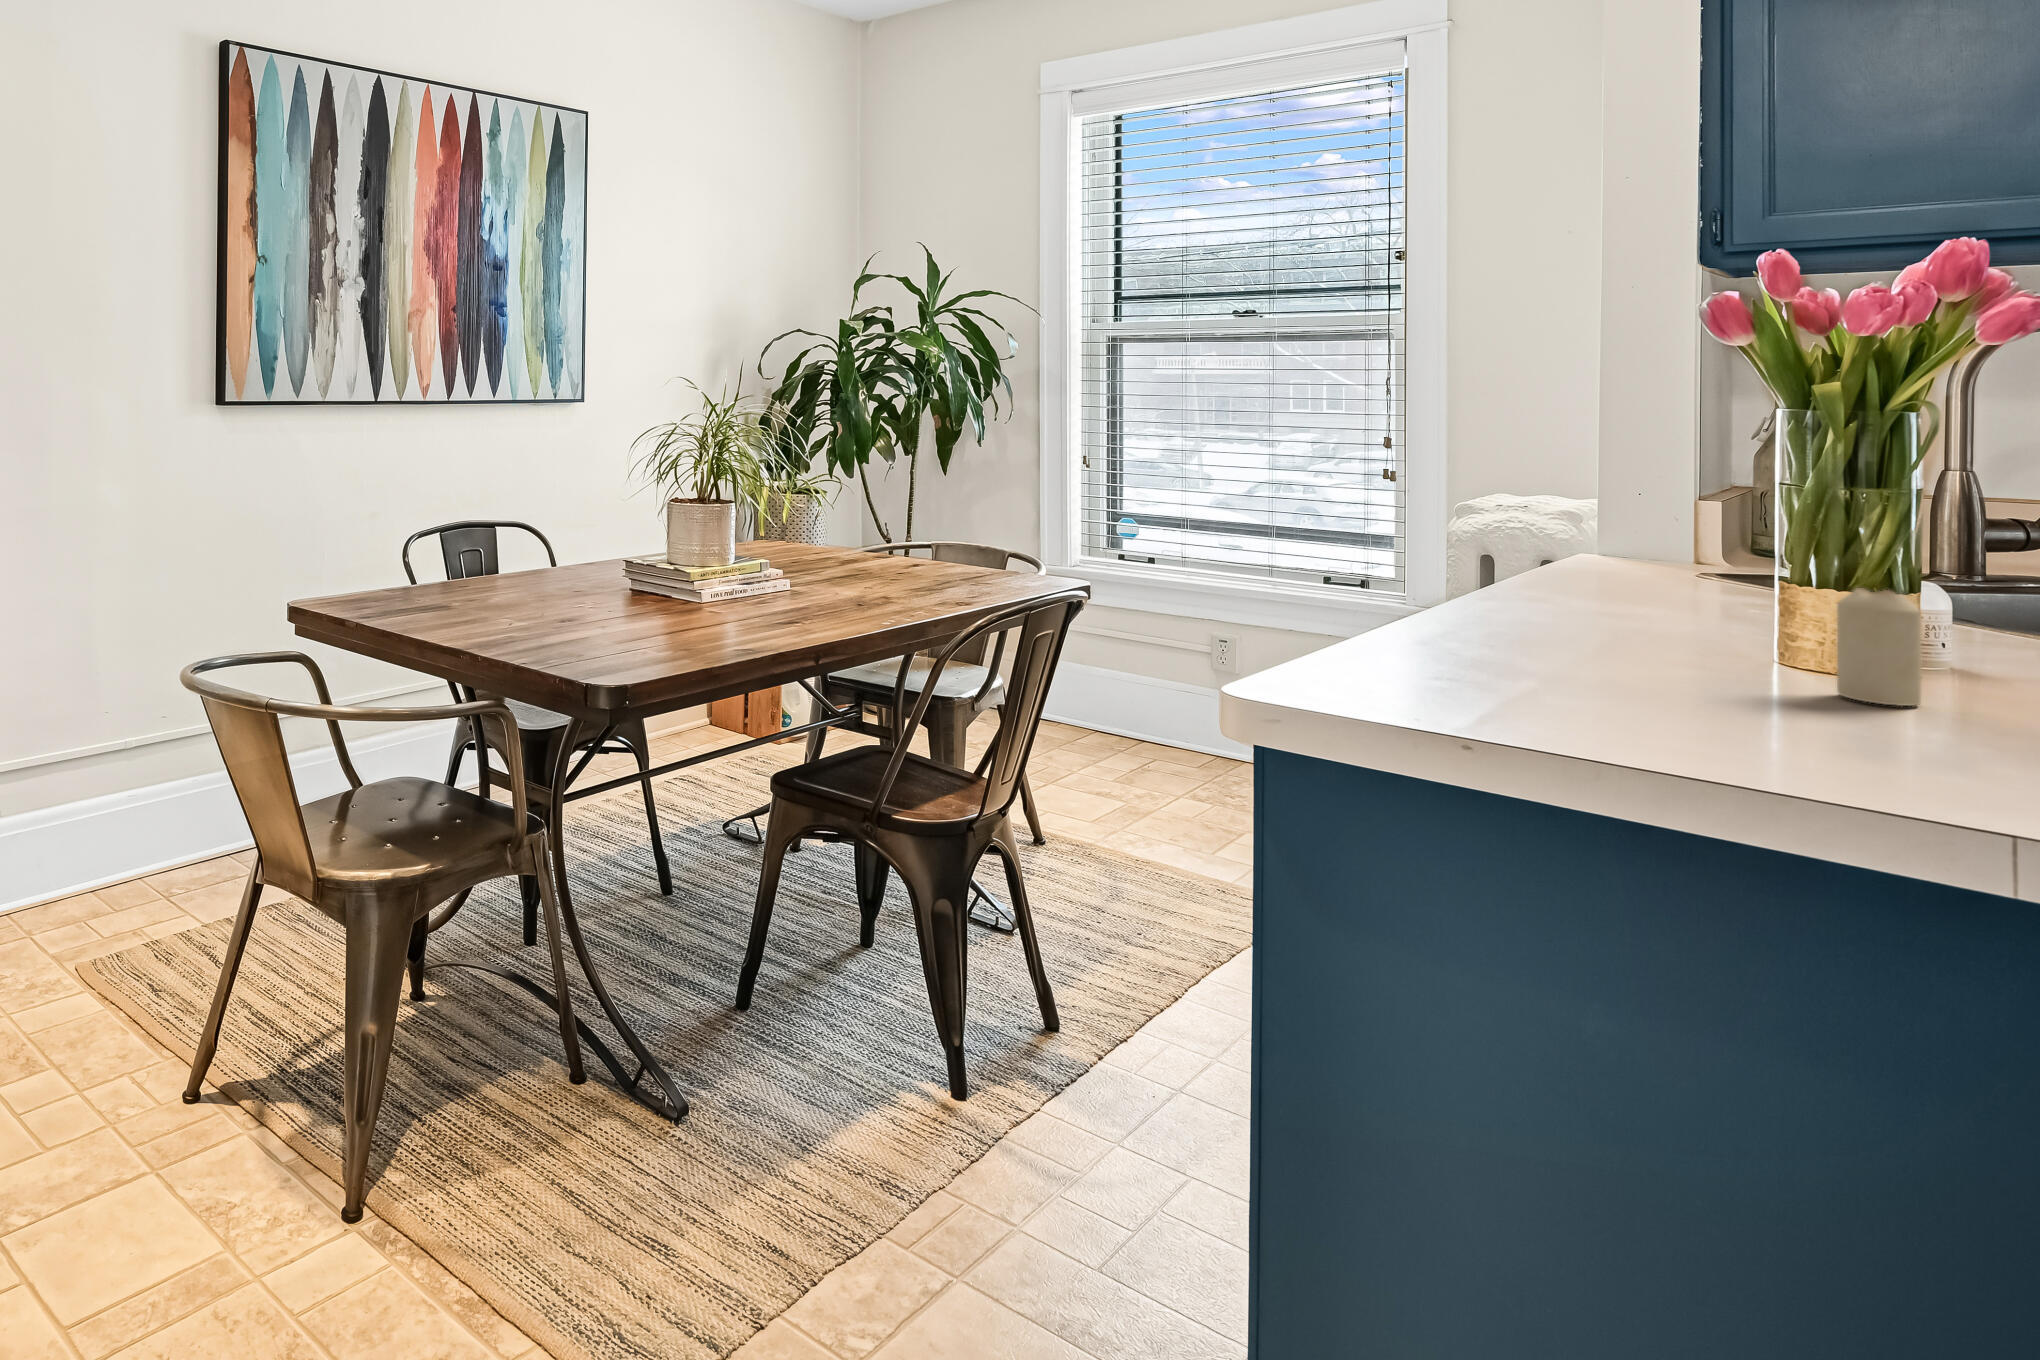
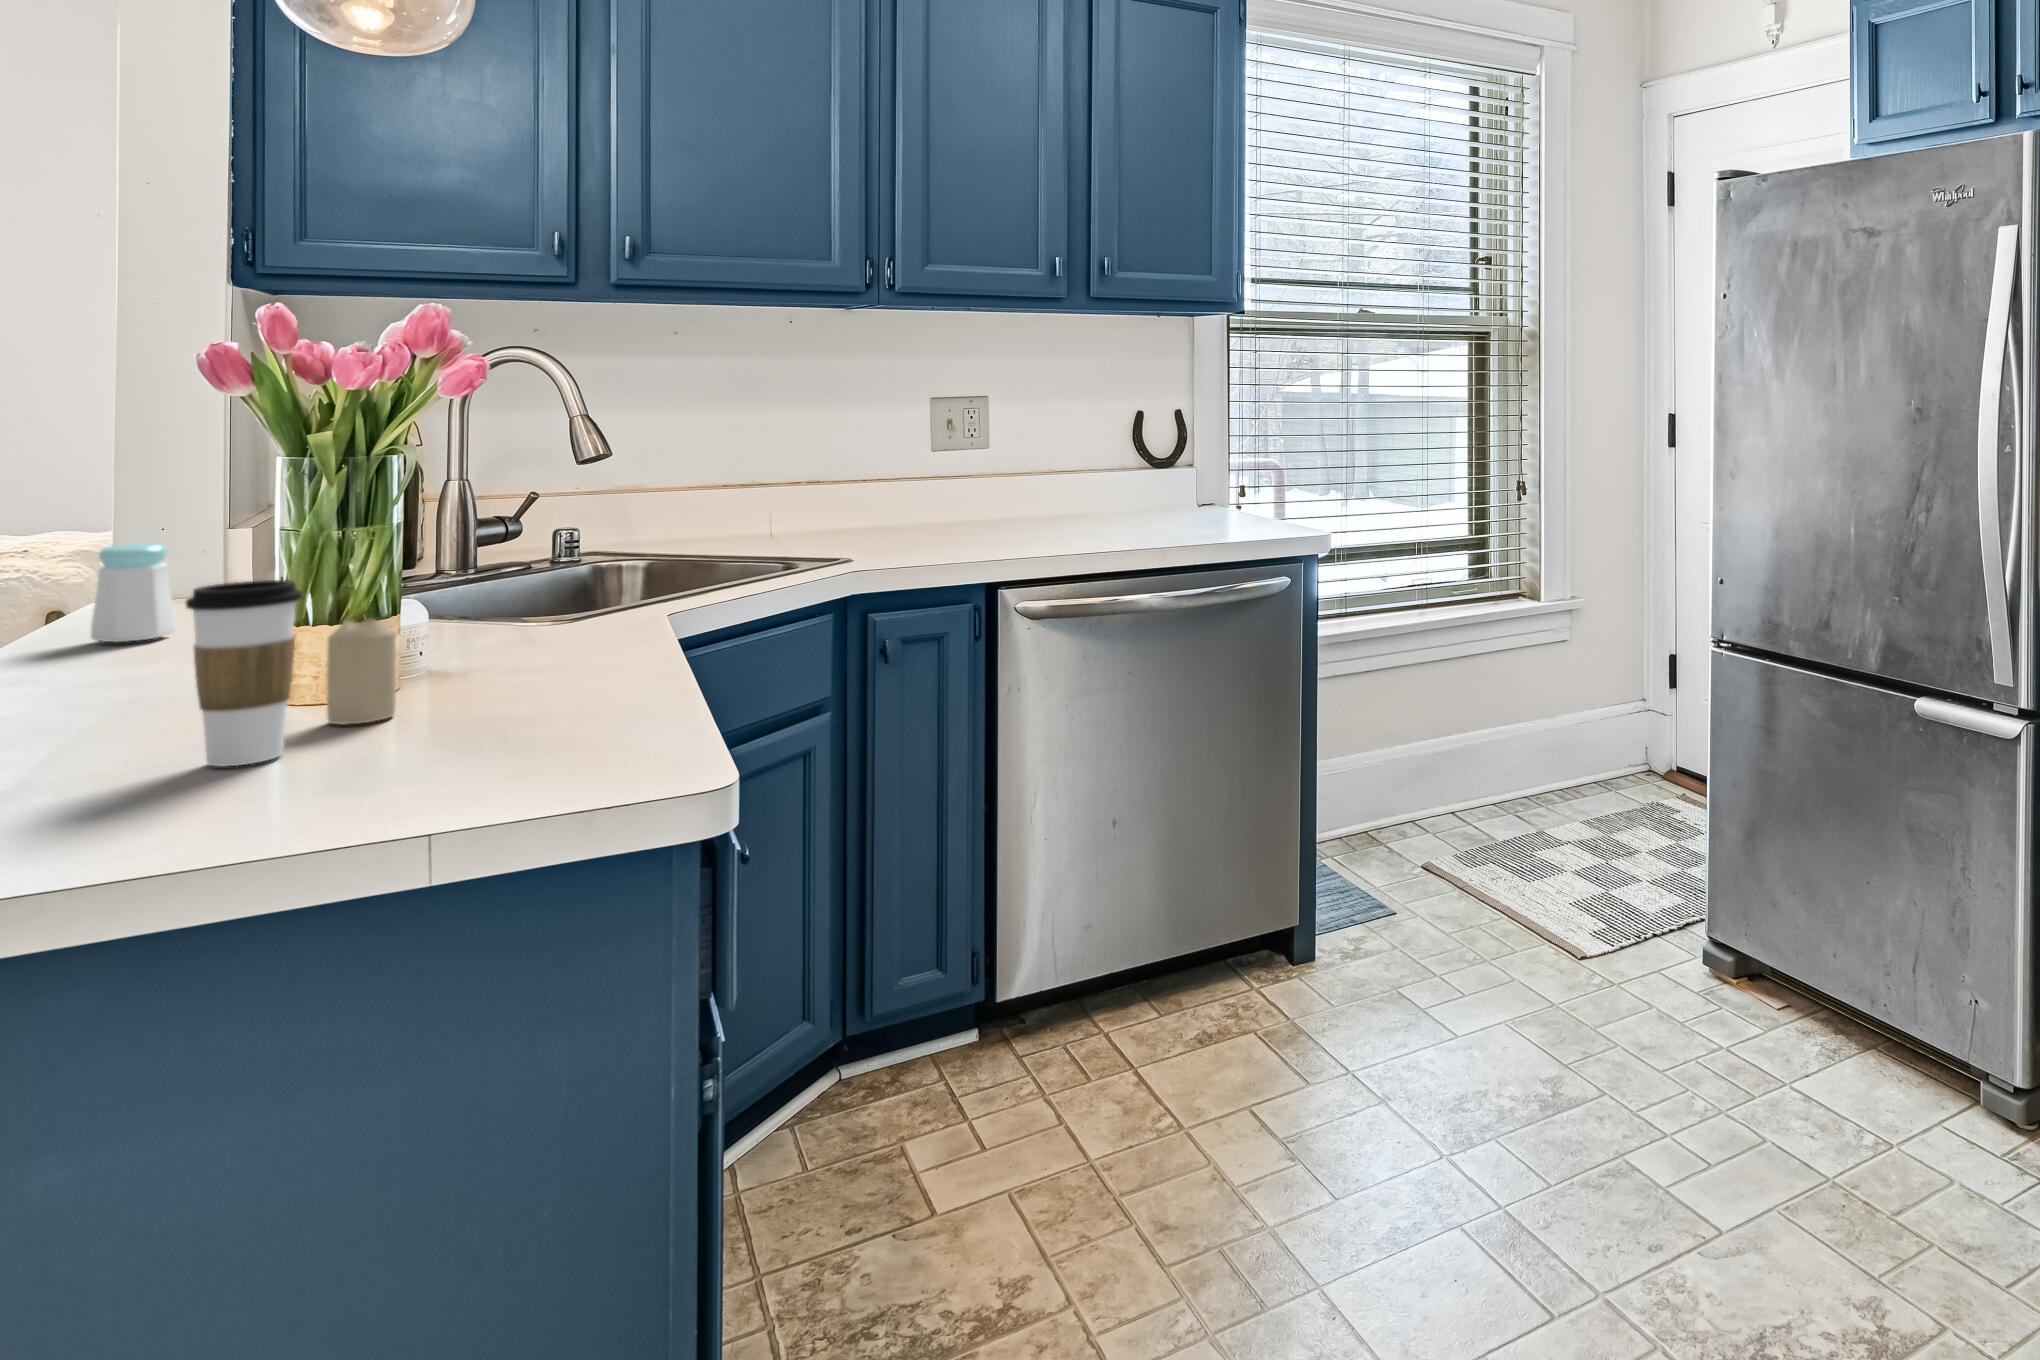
salt shaker: none [1586,496,1658,585] -> present [91,543,175,642]
coffee cup: none [1691,526,1814,715] -> present [186,580,302,766]

